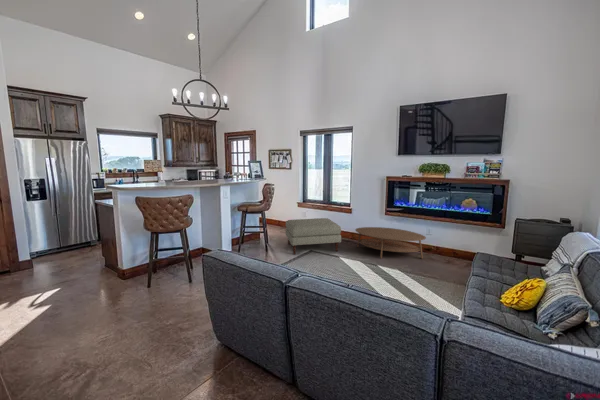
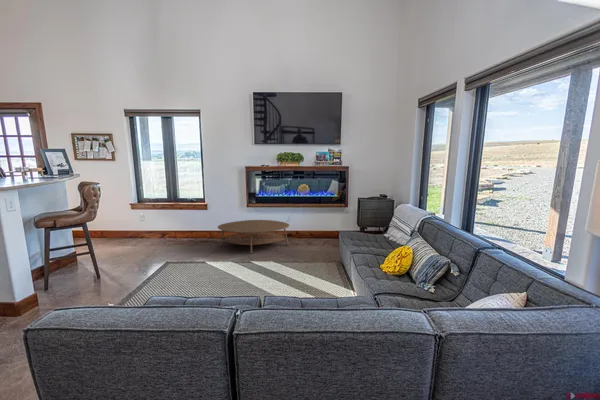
ottoman: present [286,218,341,254] -> none [123,219,205,273]

